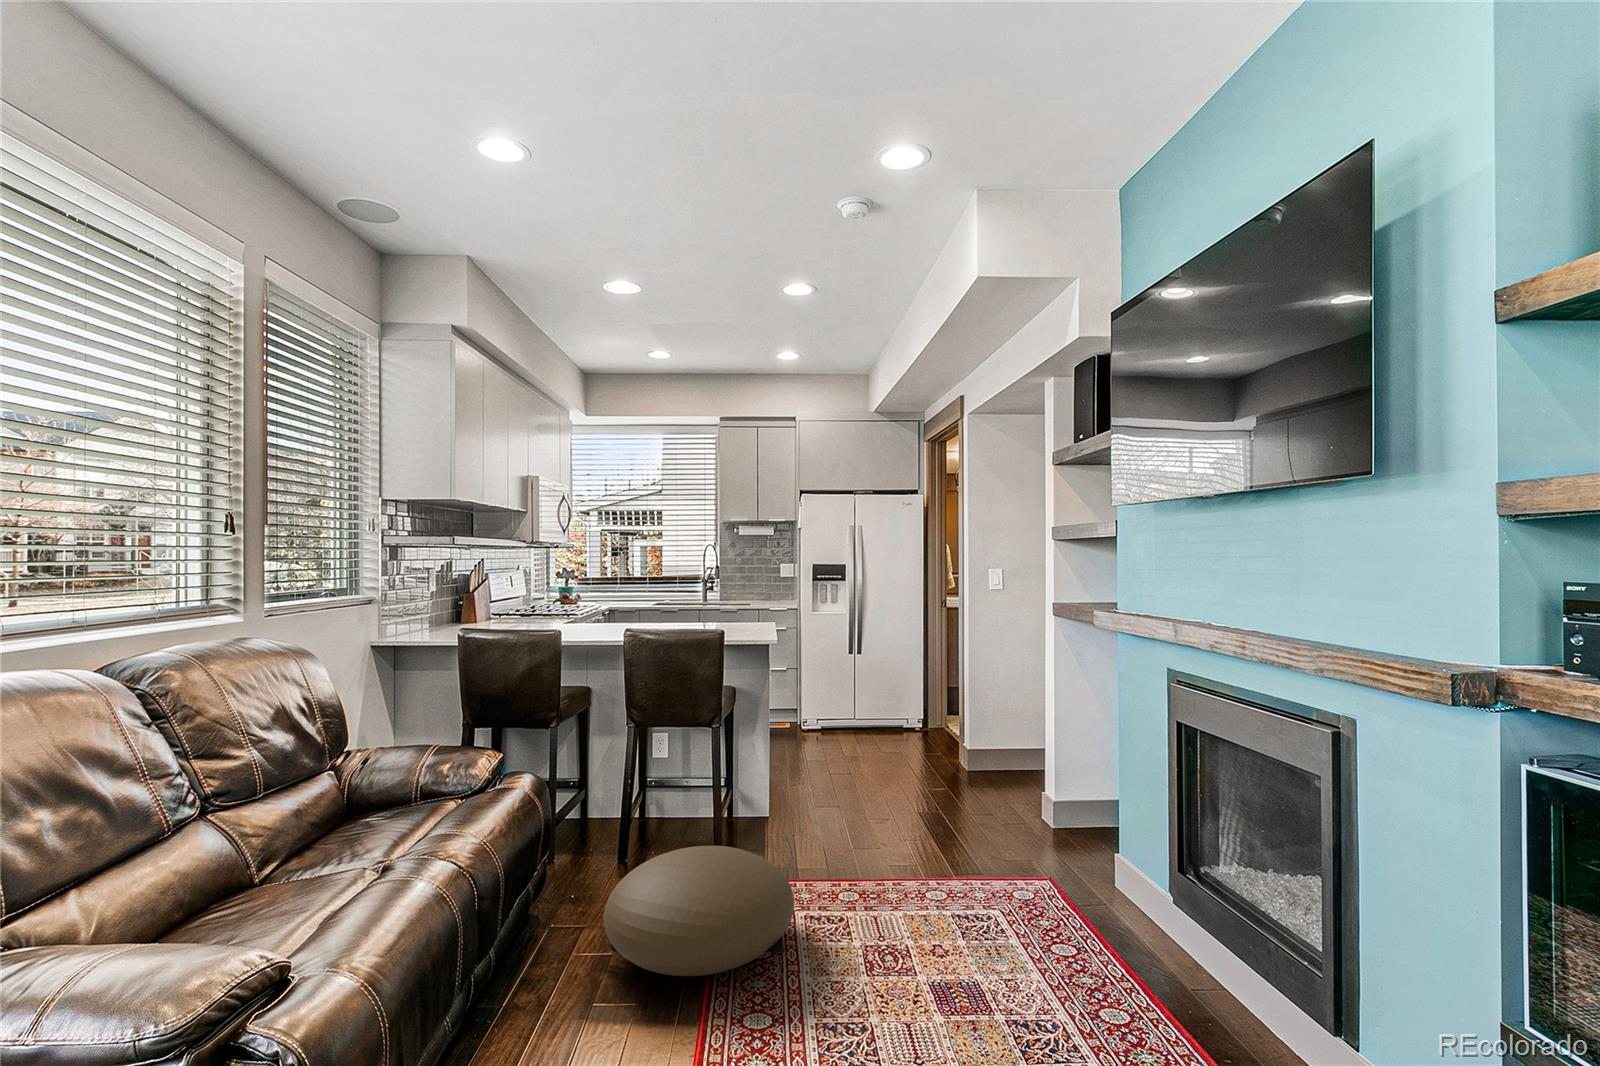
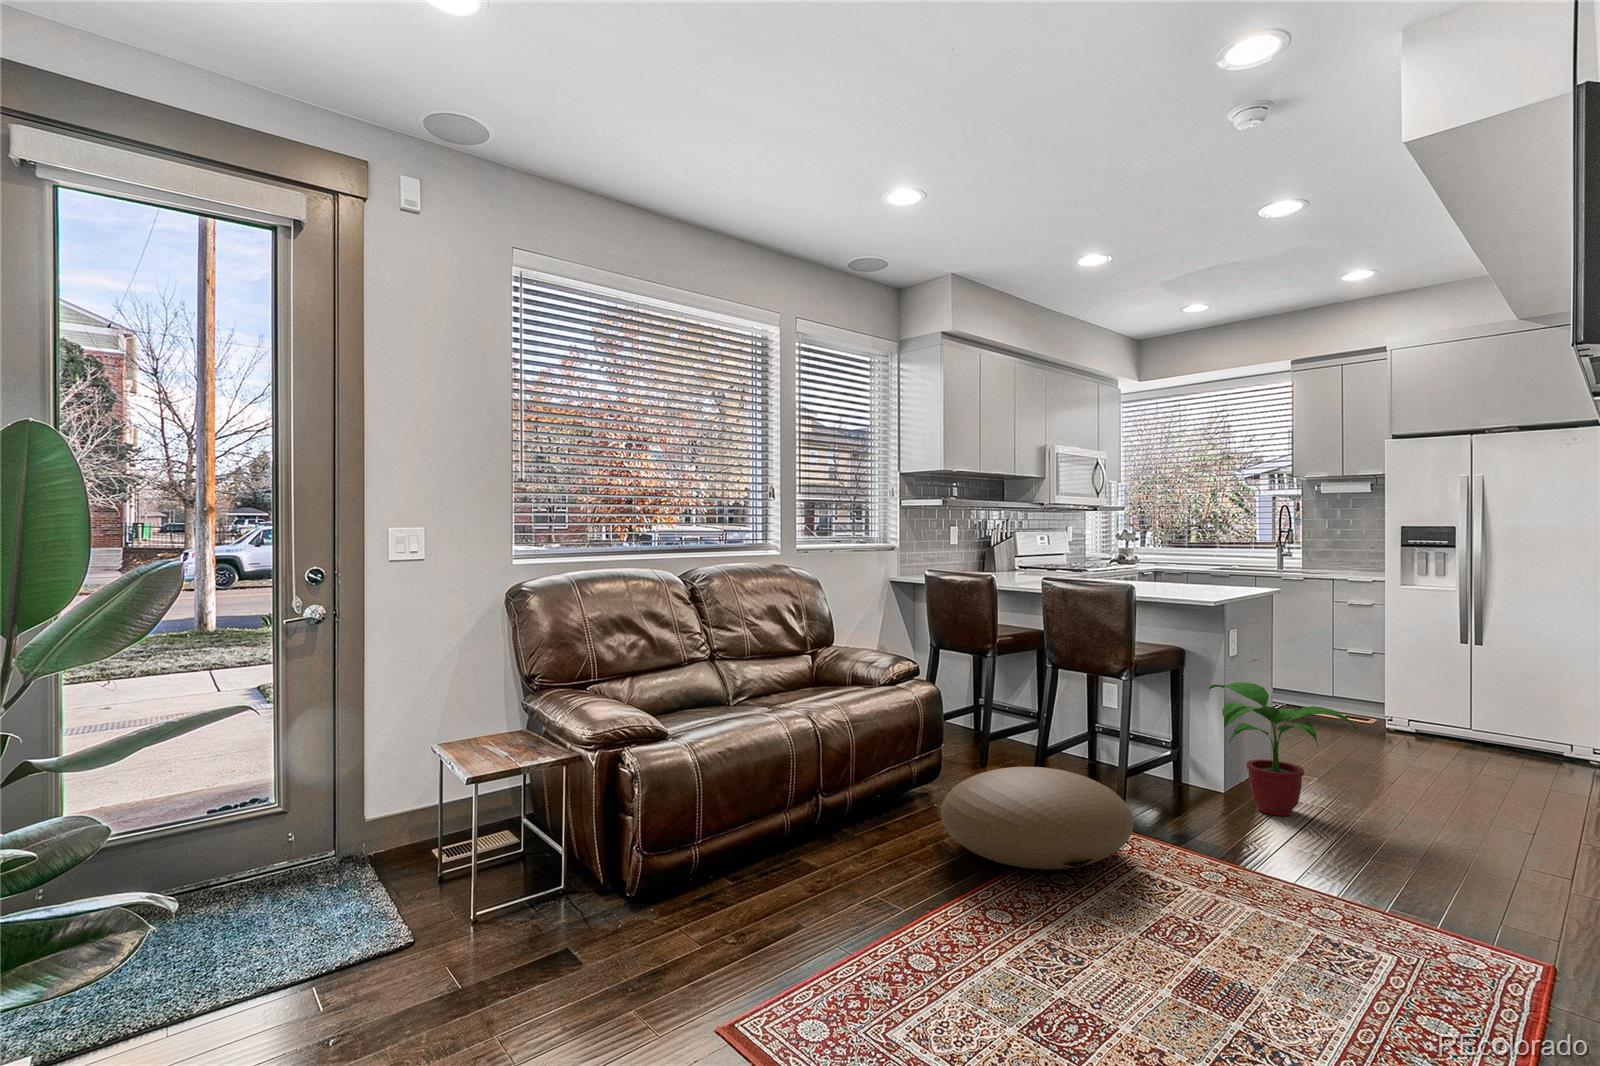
potted plant: none [750,716,866,831] -> present [1209,682,1357,816]

